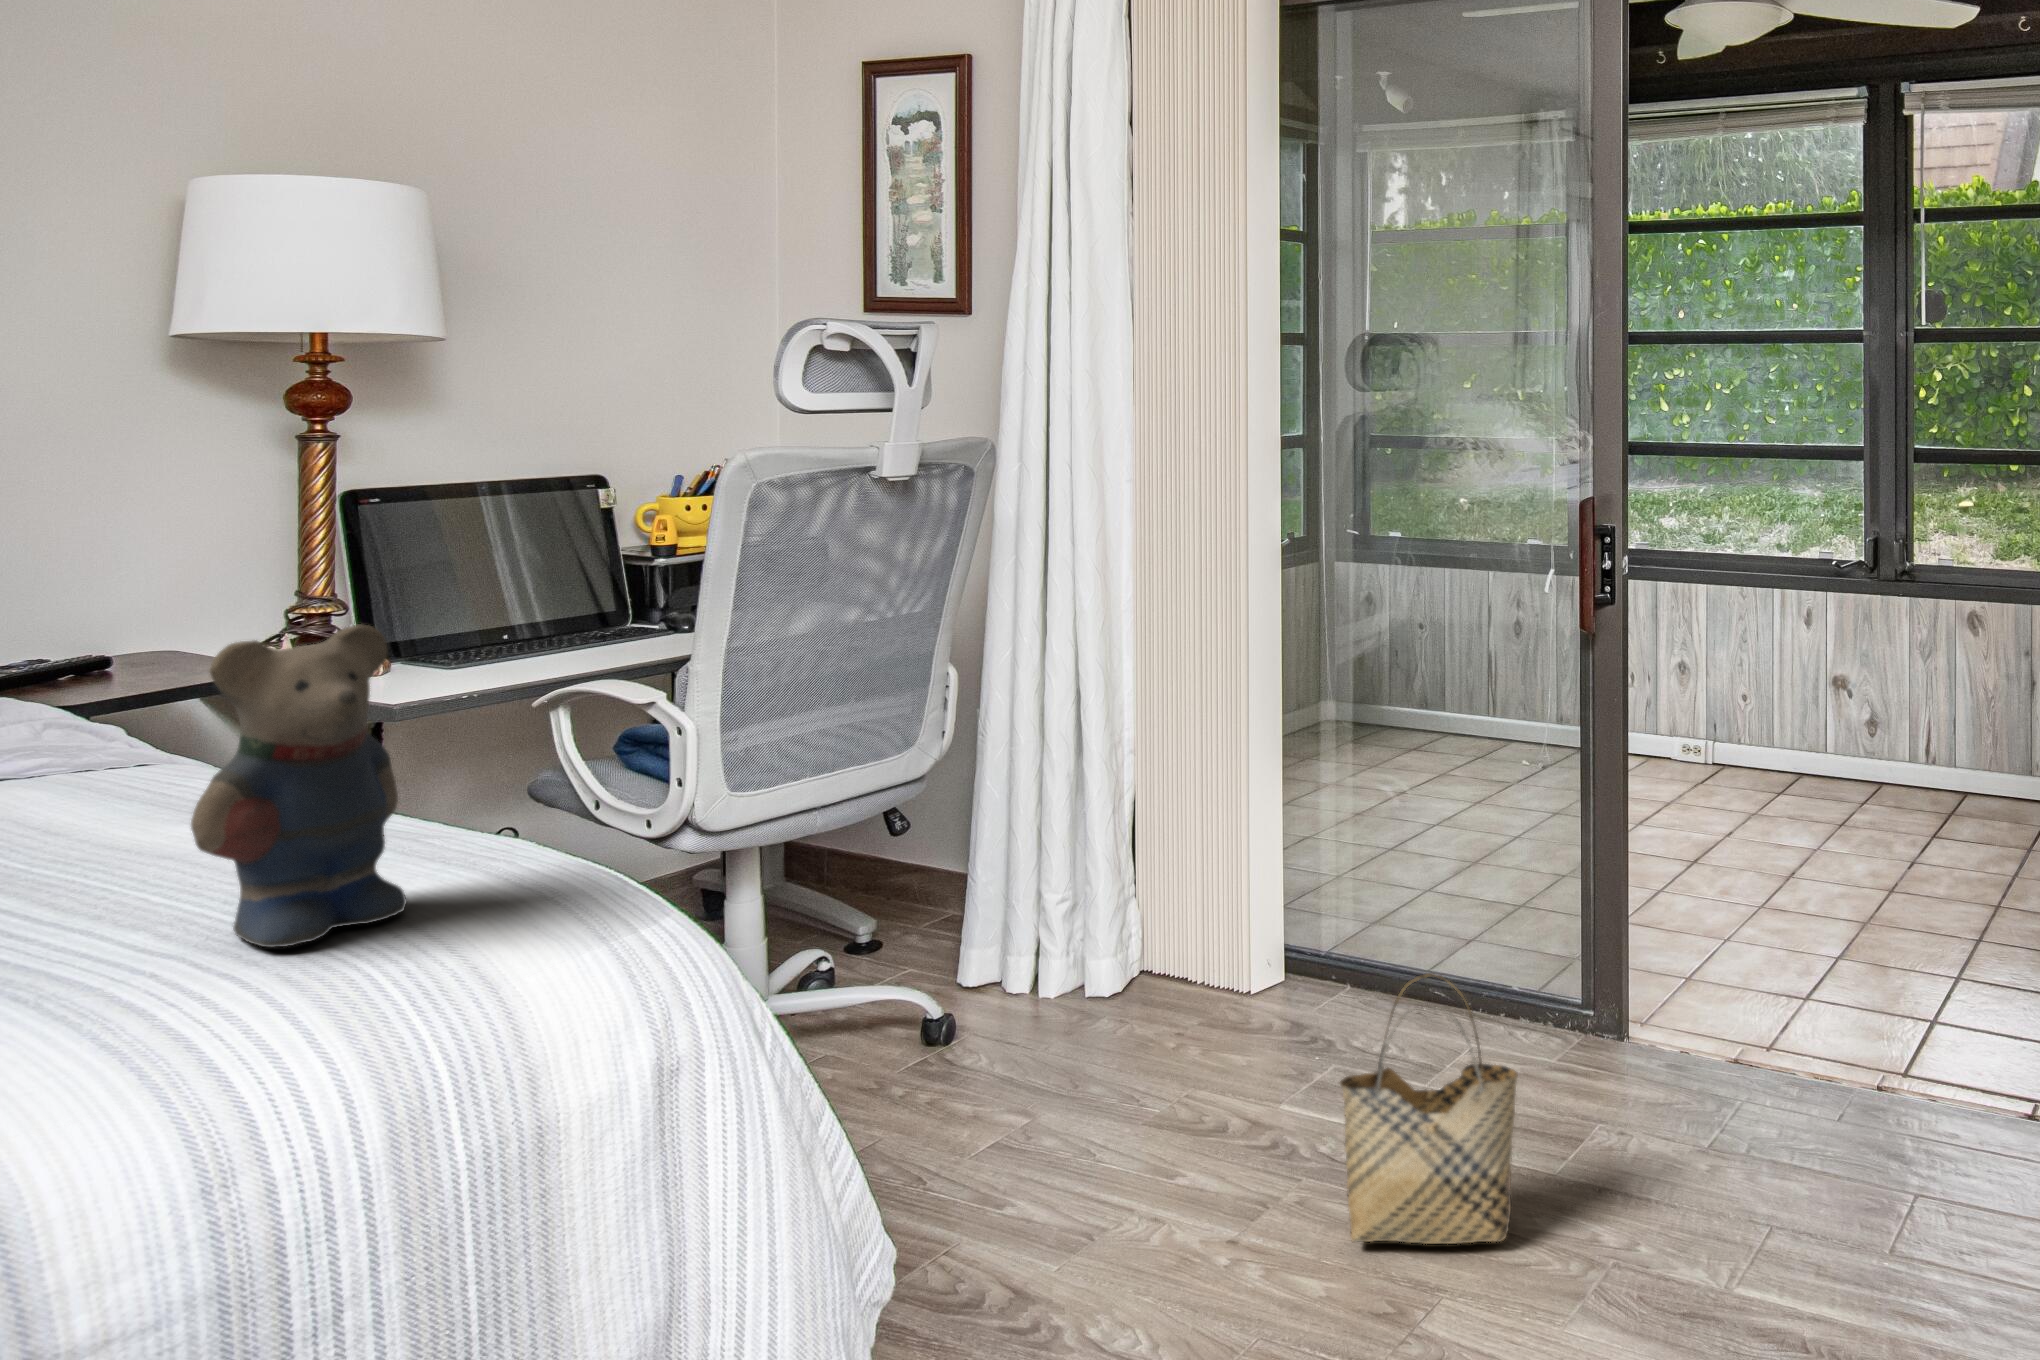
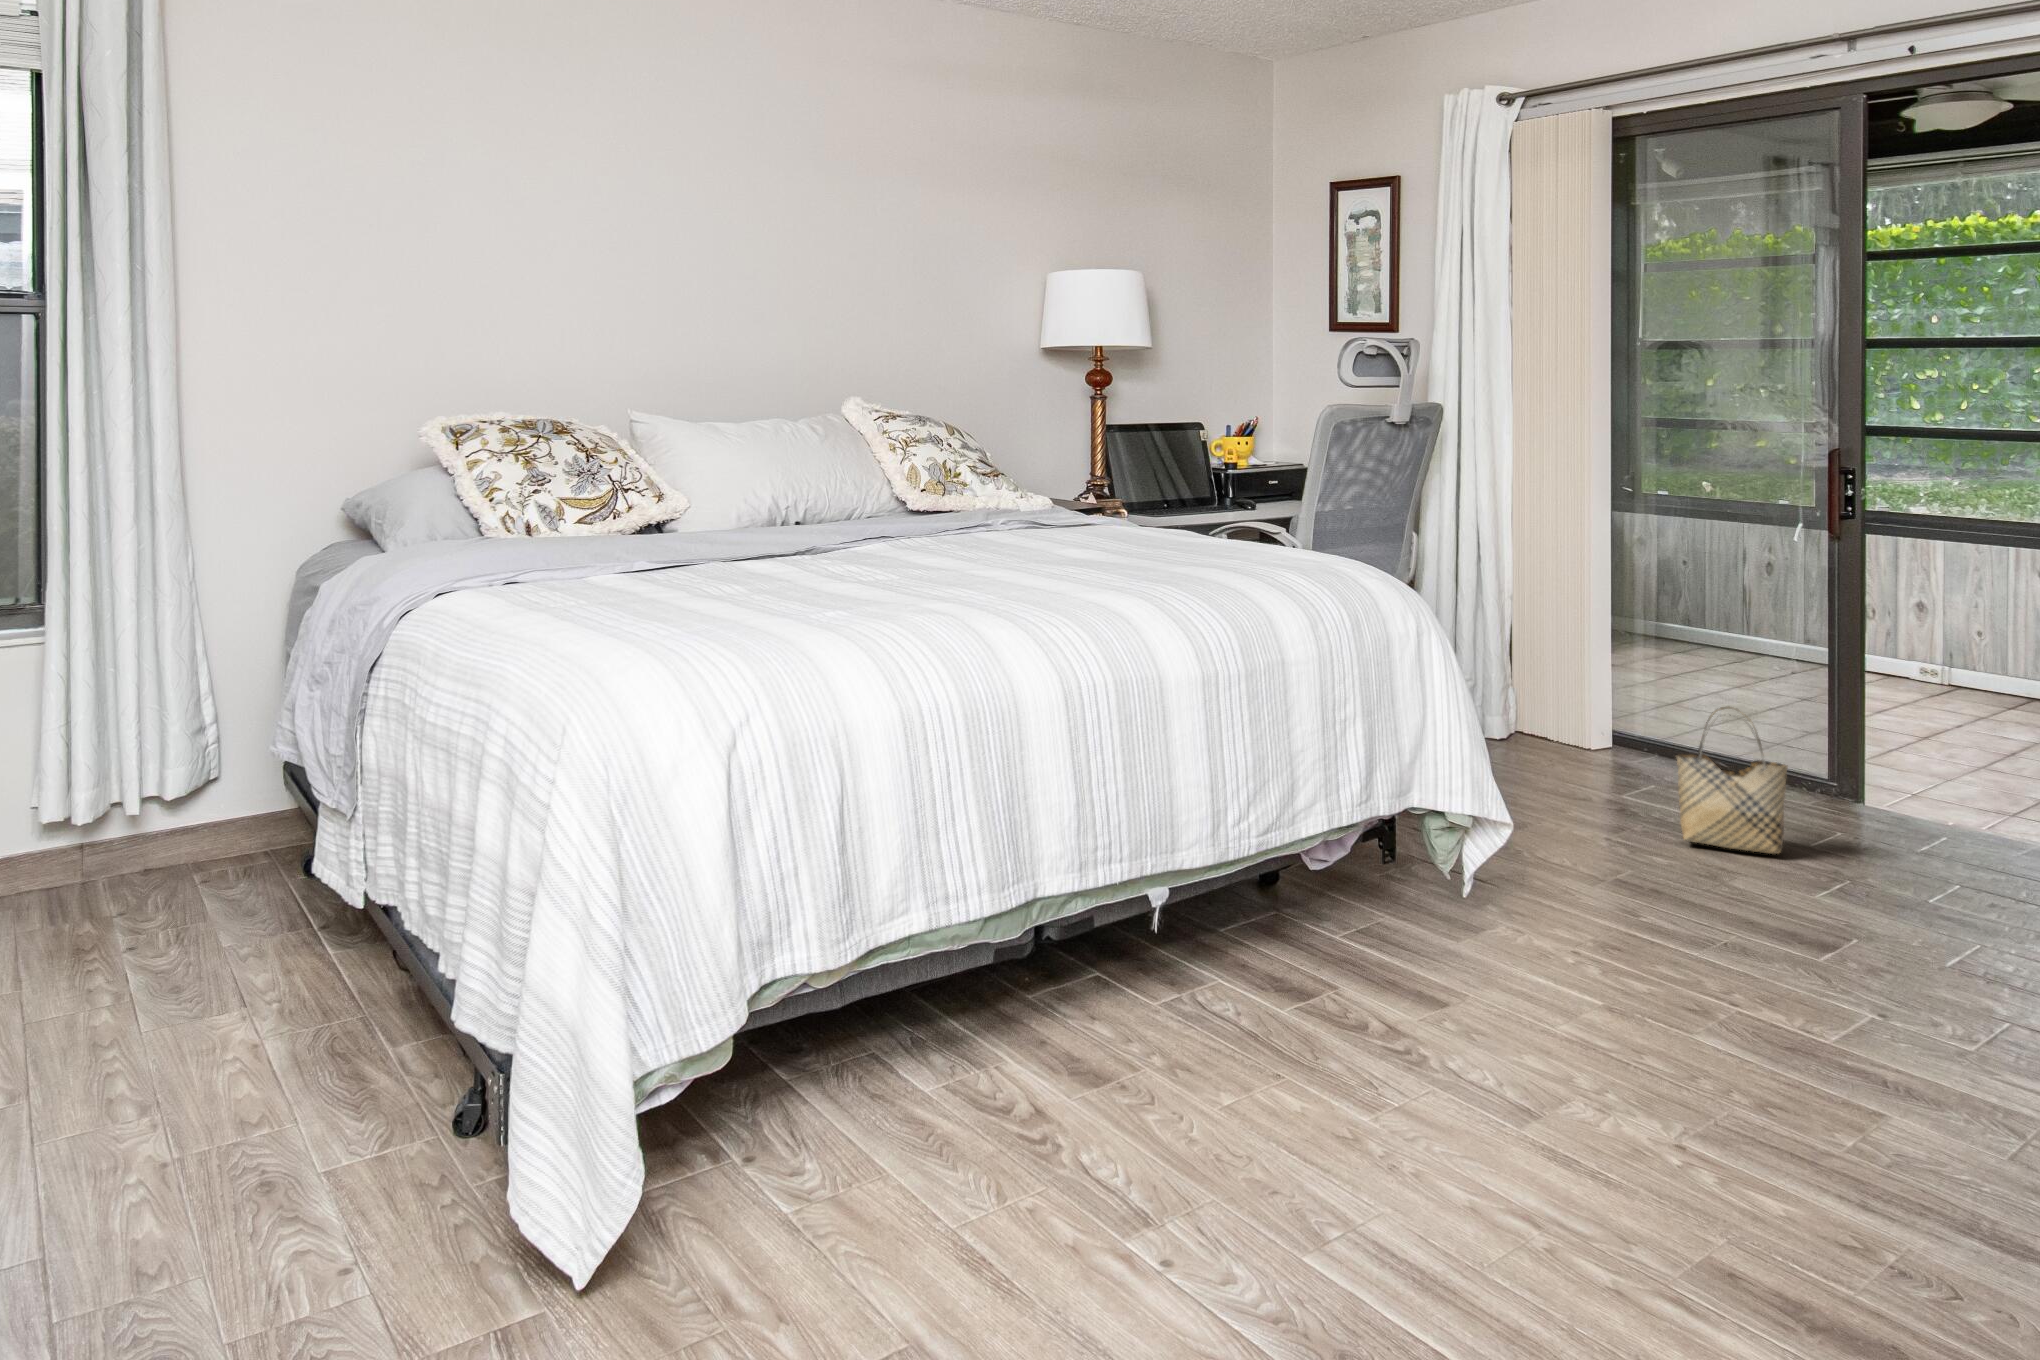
teddy bear: present [191,624,406,947] -> none [1255,452,1312,564]

